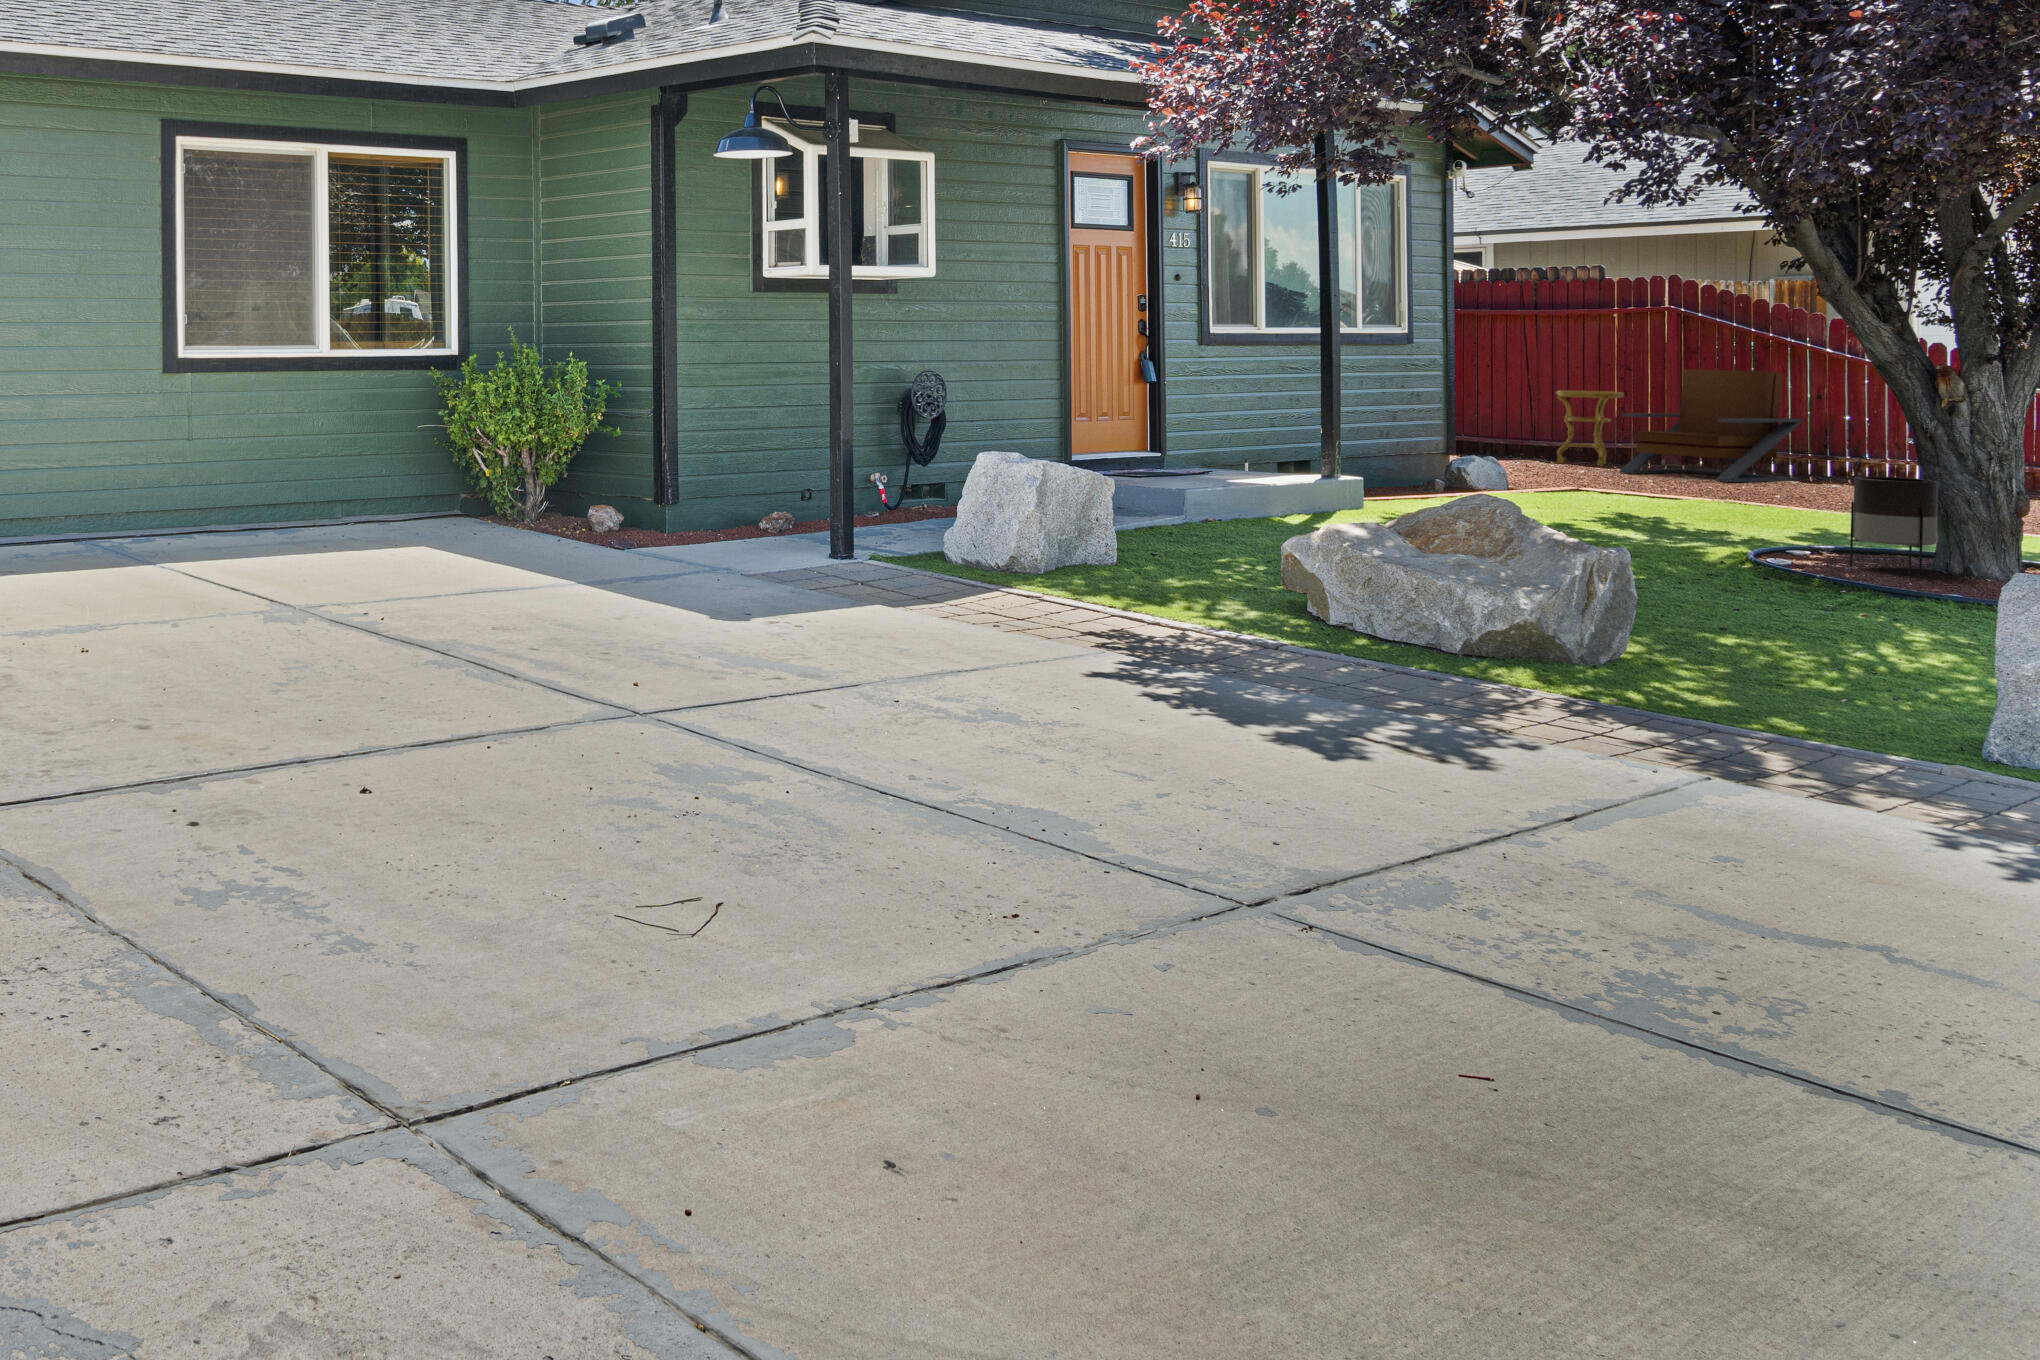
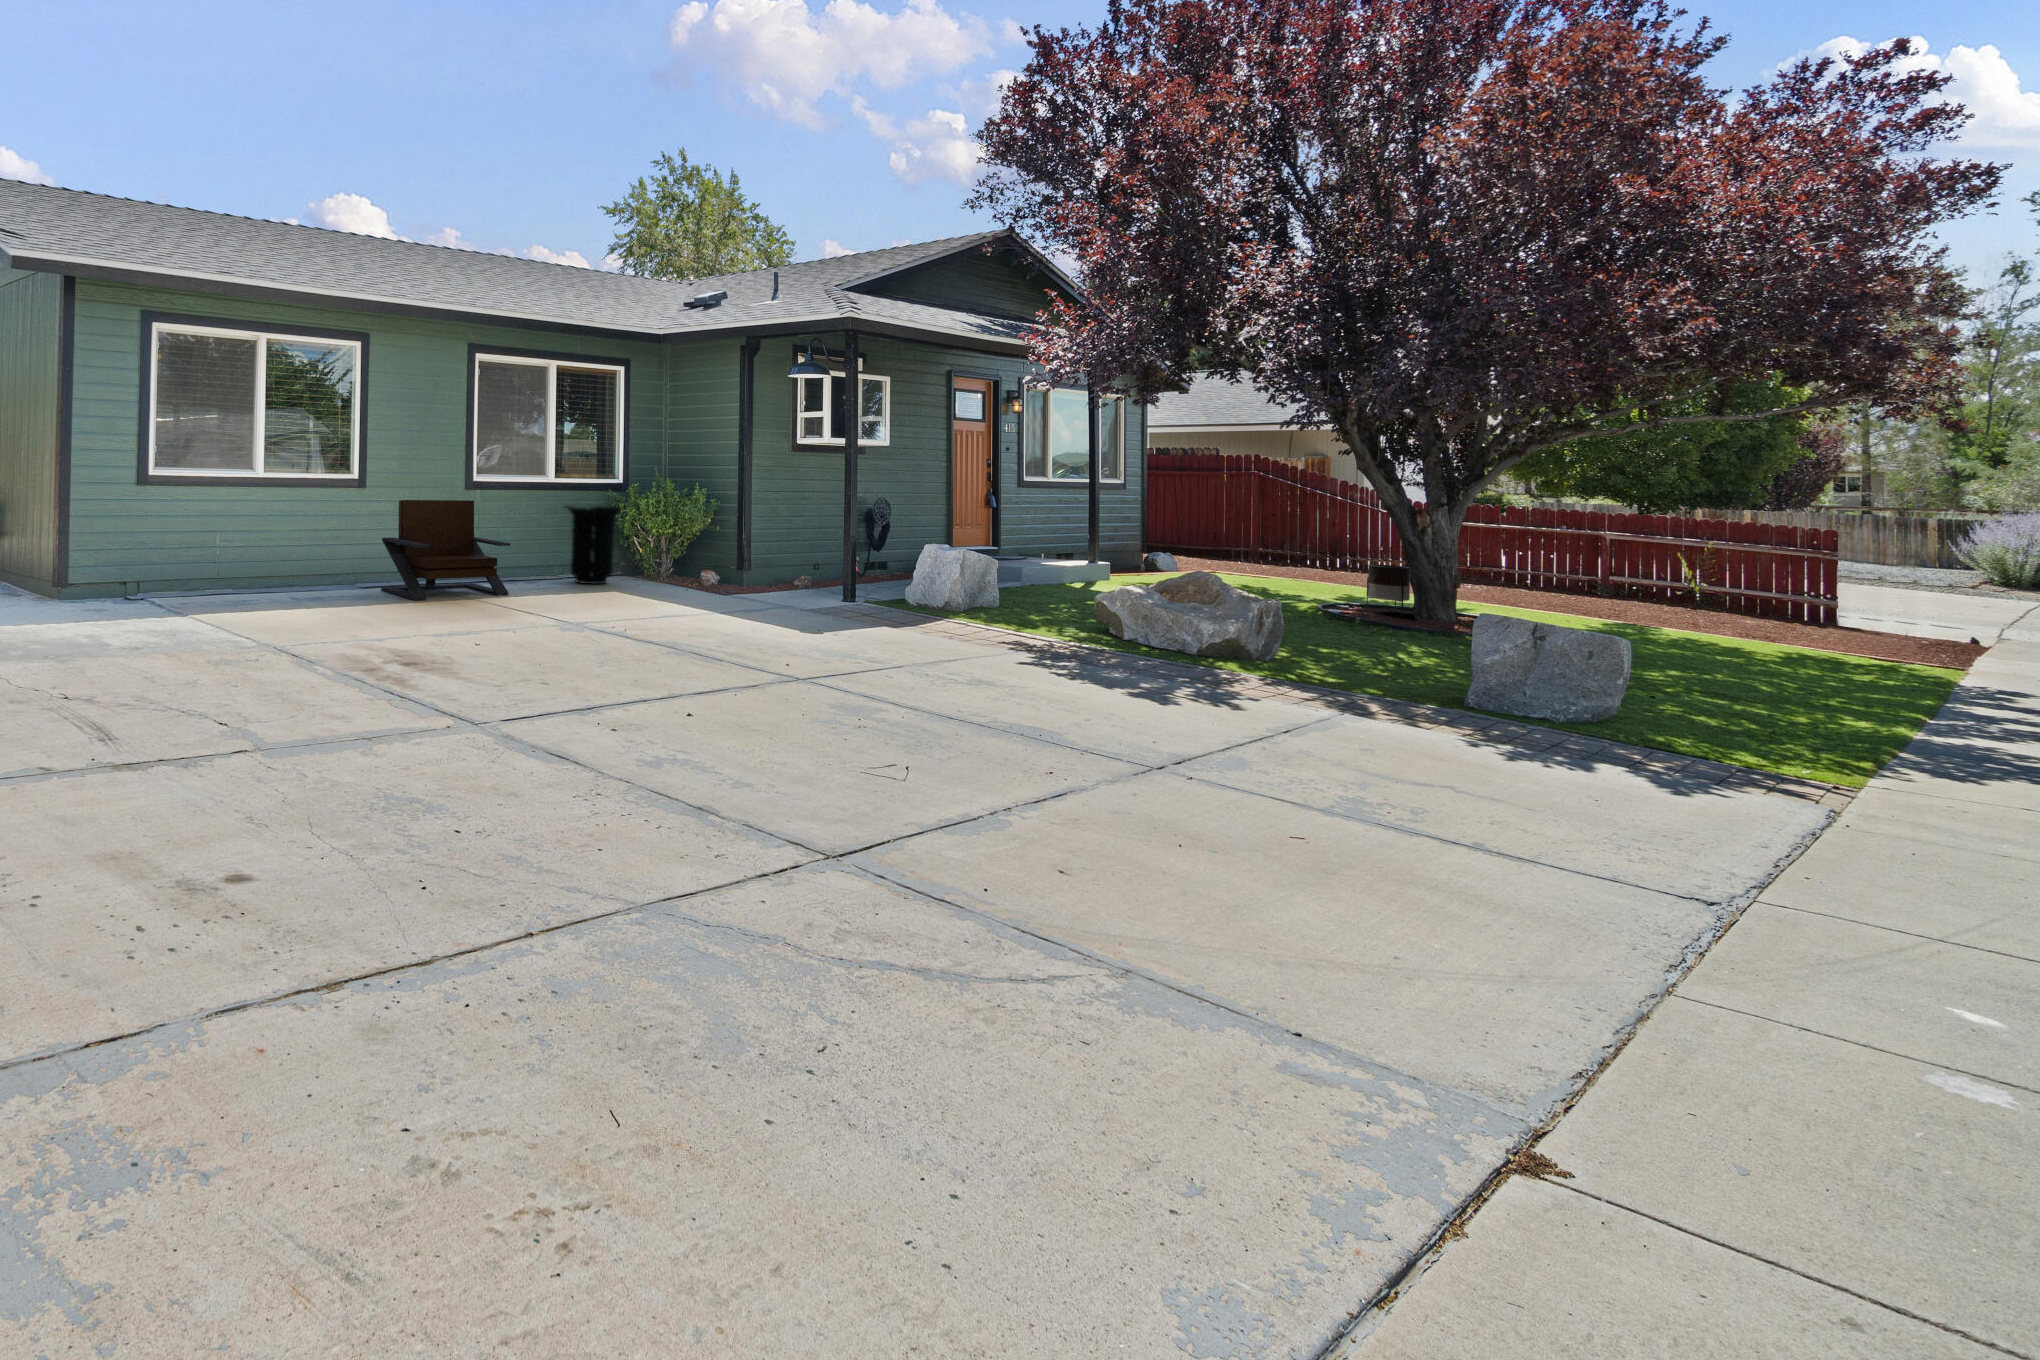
lounge chair: present [1620,369,1802,482] -> present [381,500,511,600]
side table: present [1556,390,1624,467] -> none [1192,512,1227,554]
trash can: none [335,400,445,538] -> present [566,506,623,584]

